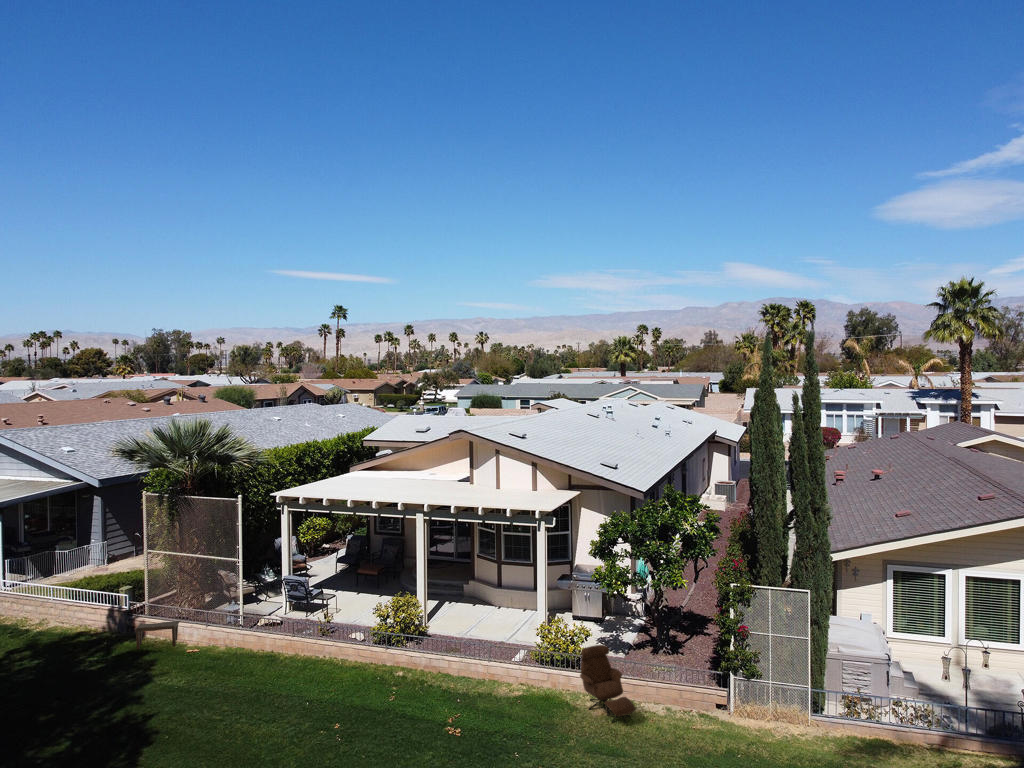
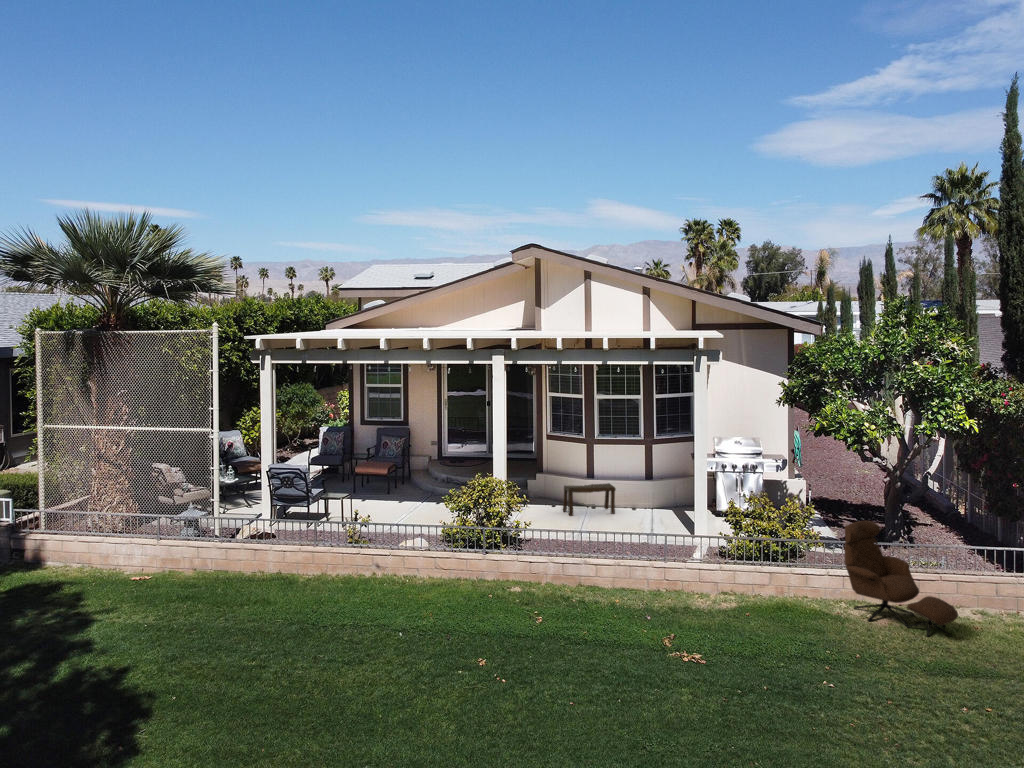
bench: present [135,621,179,649] -> present [563,483,616,516]

